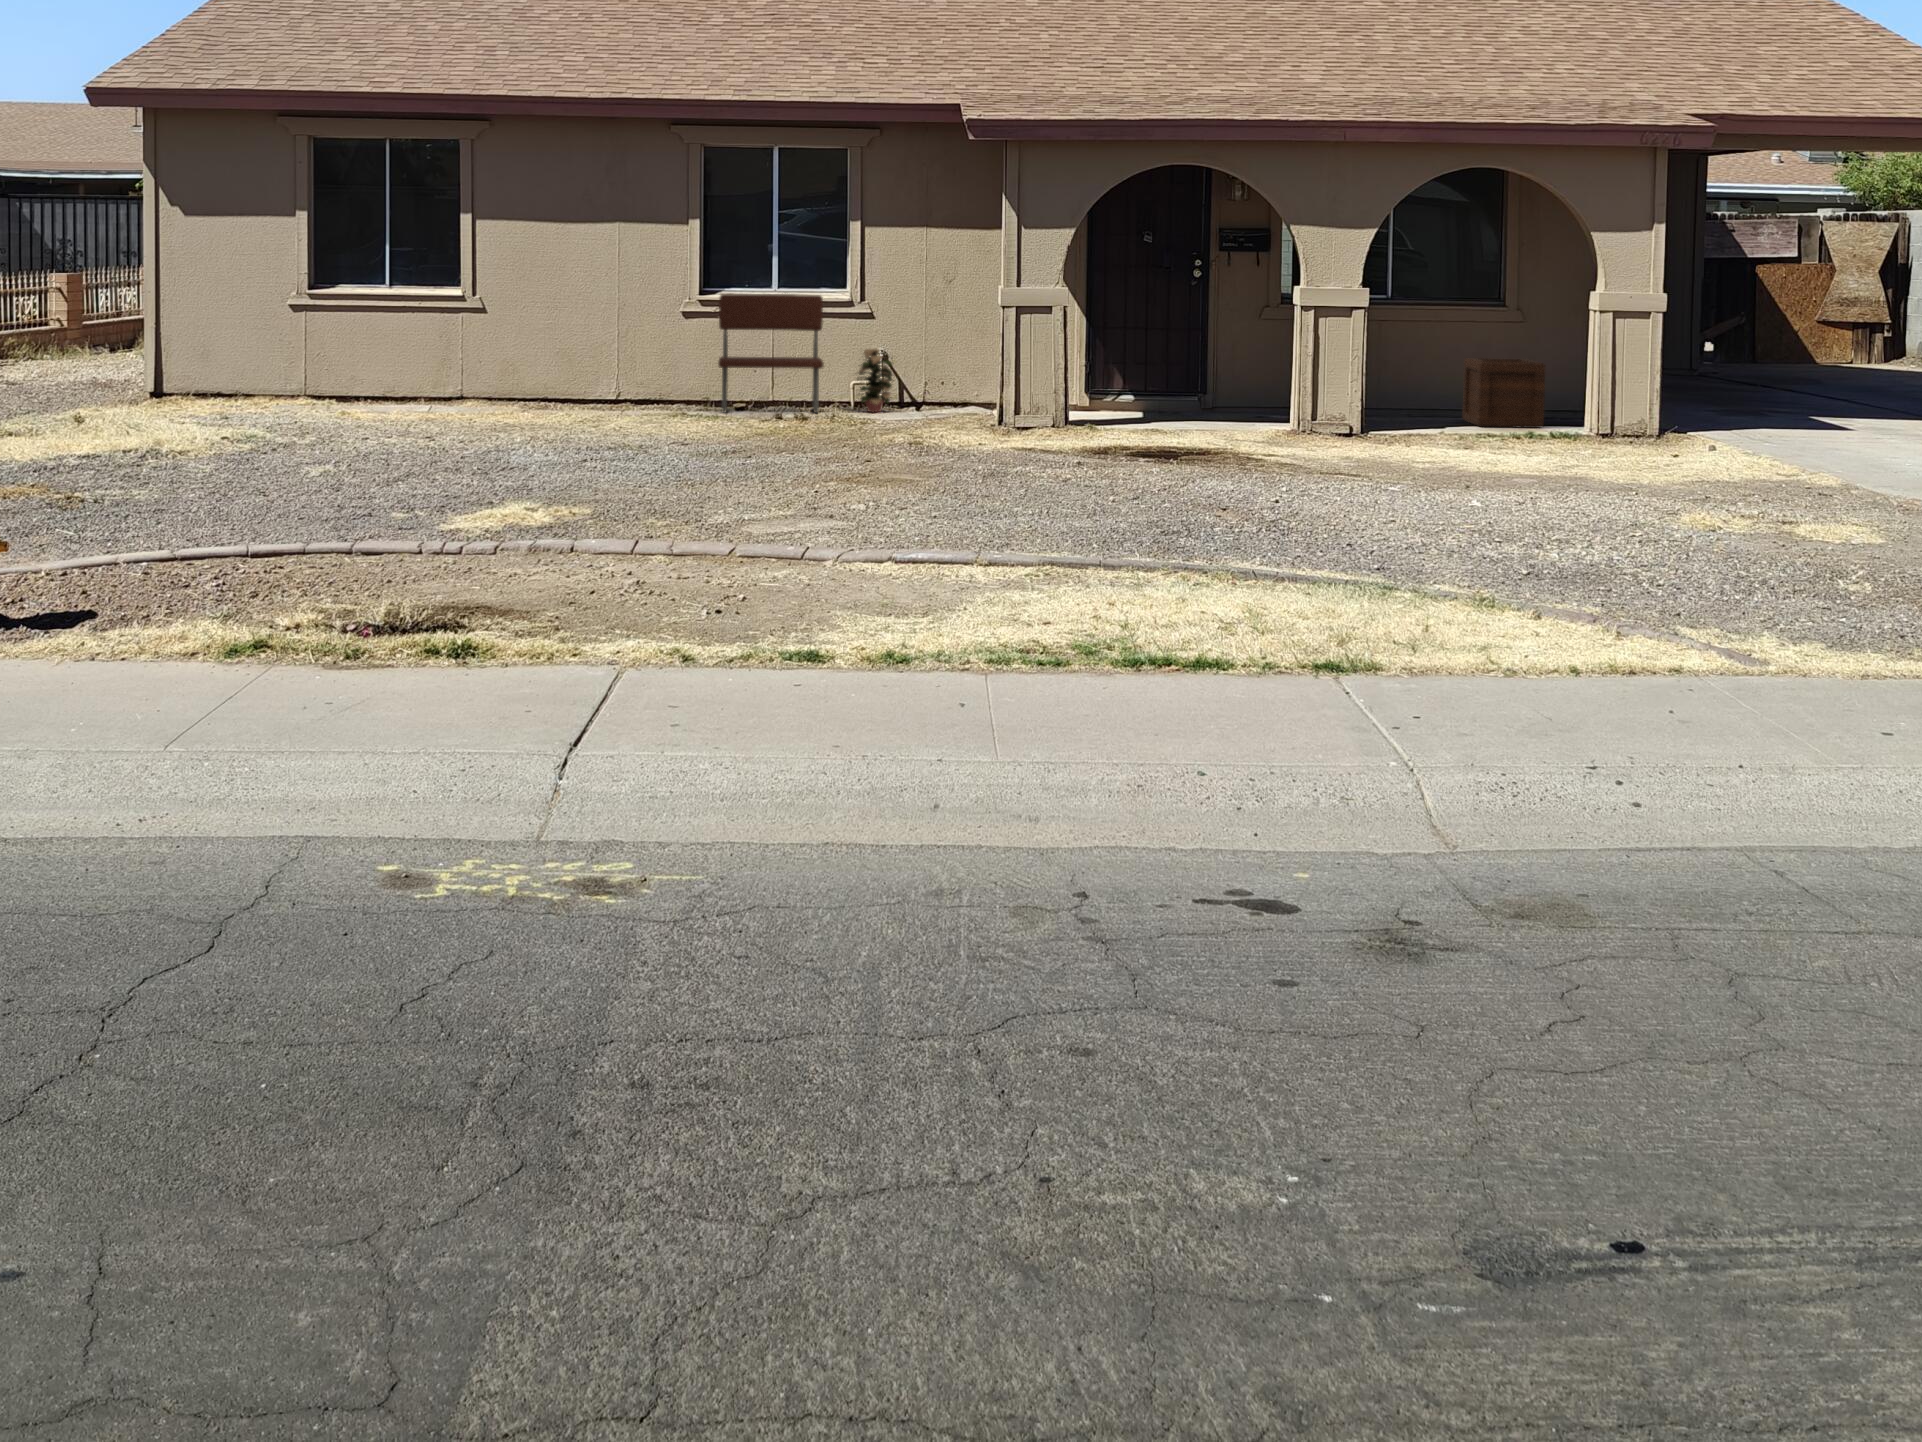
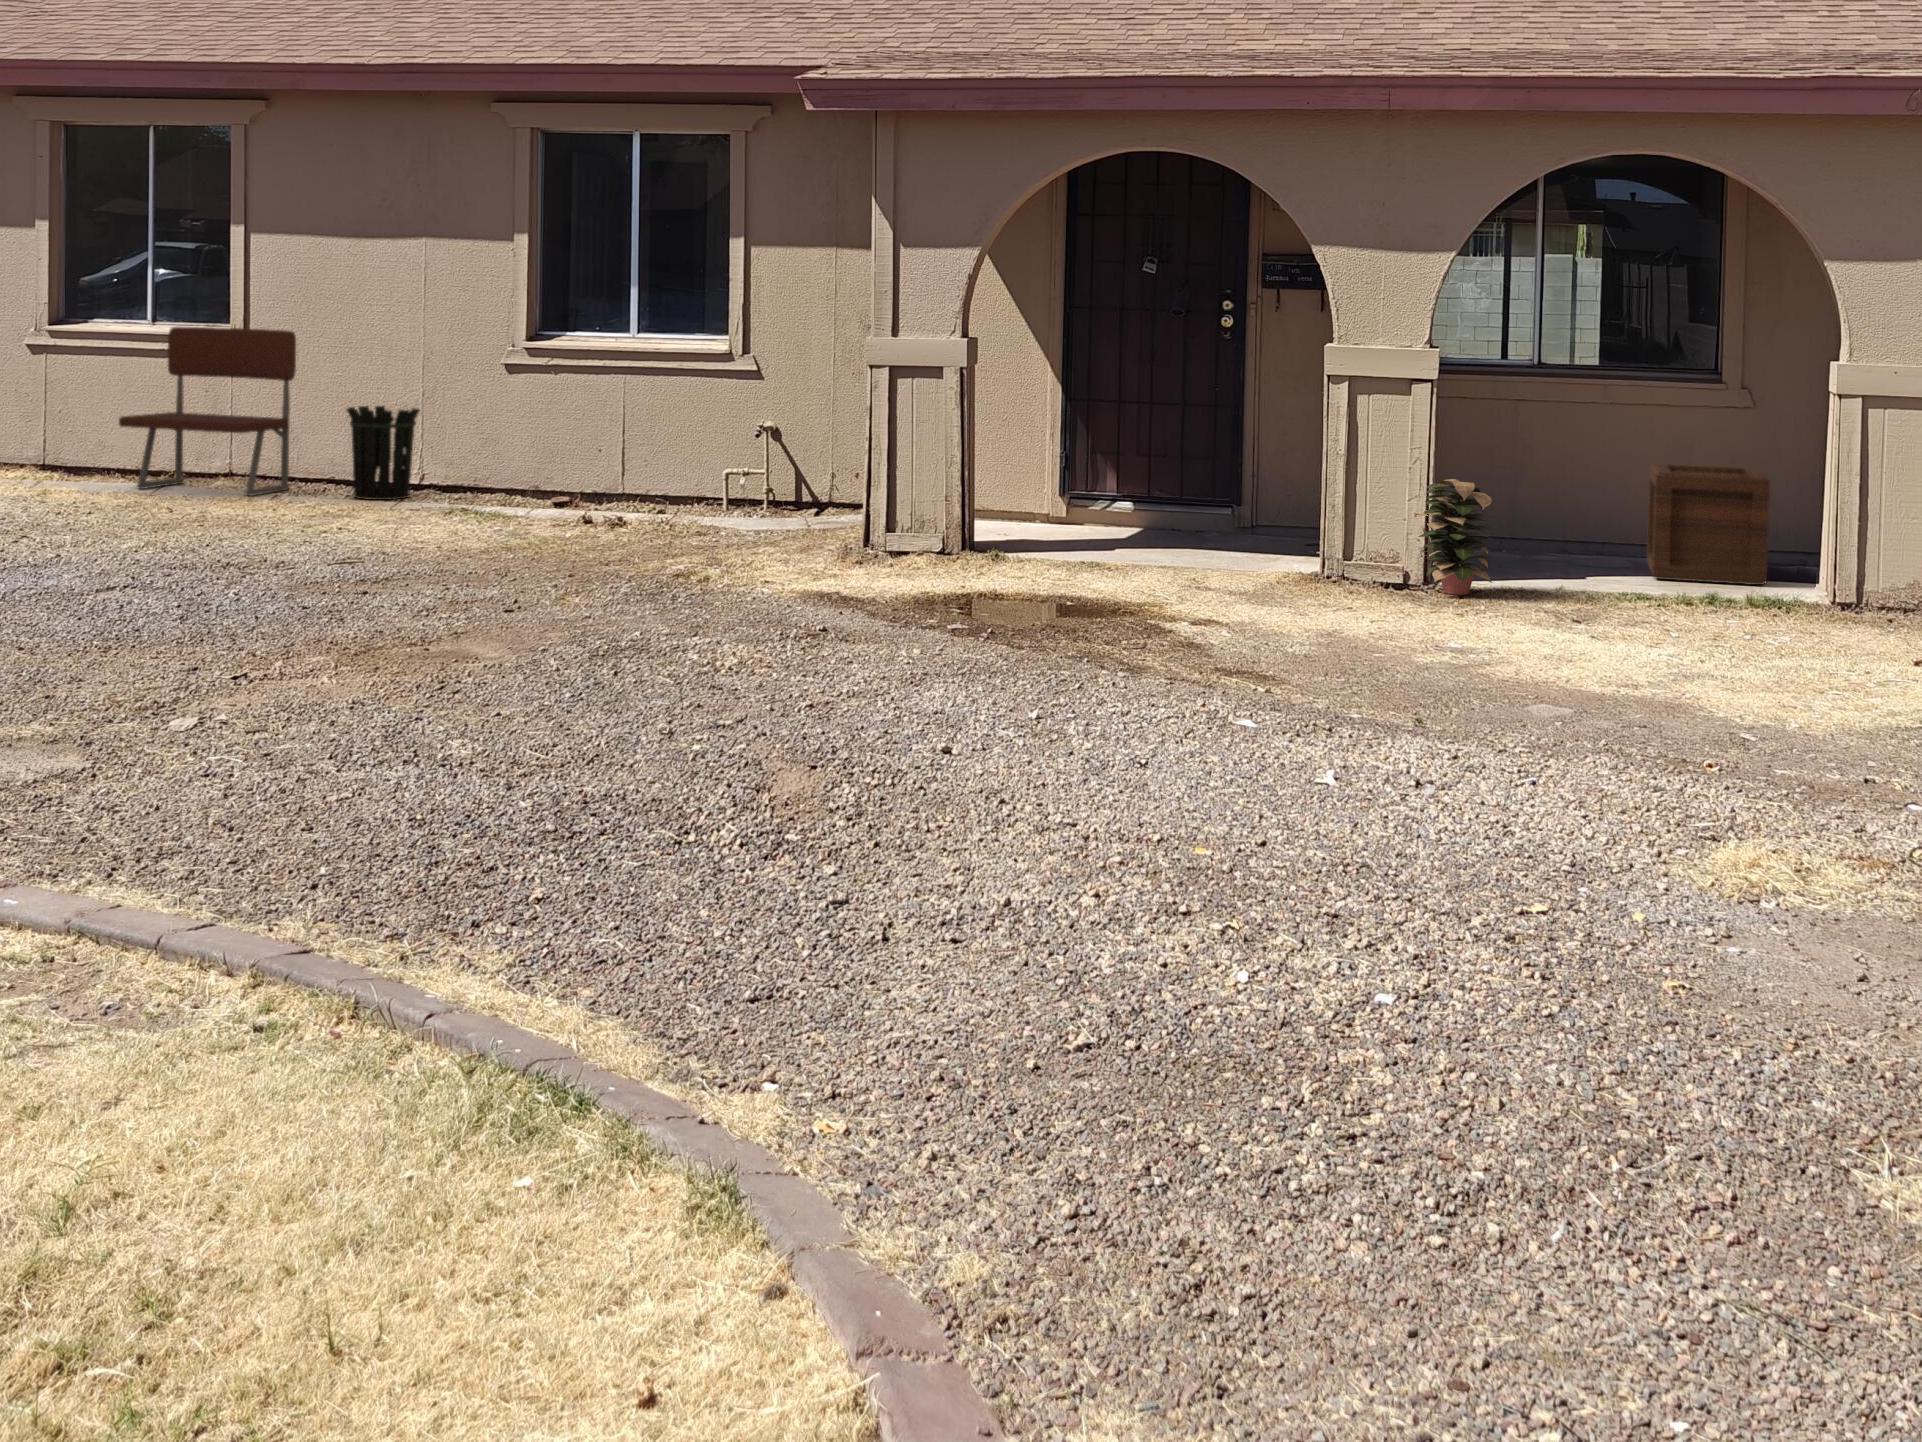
bench: present [718,294,823,413] -> present [119,327,296,496]
waste bin: none [575,344,627,411] -> present [347,406,420,500]
decorative plant: present [858,349,894,412] -> present [1414,479,1494,595]

